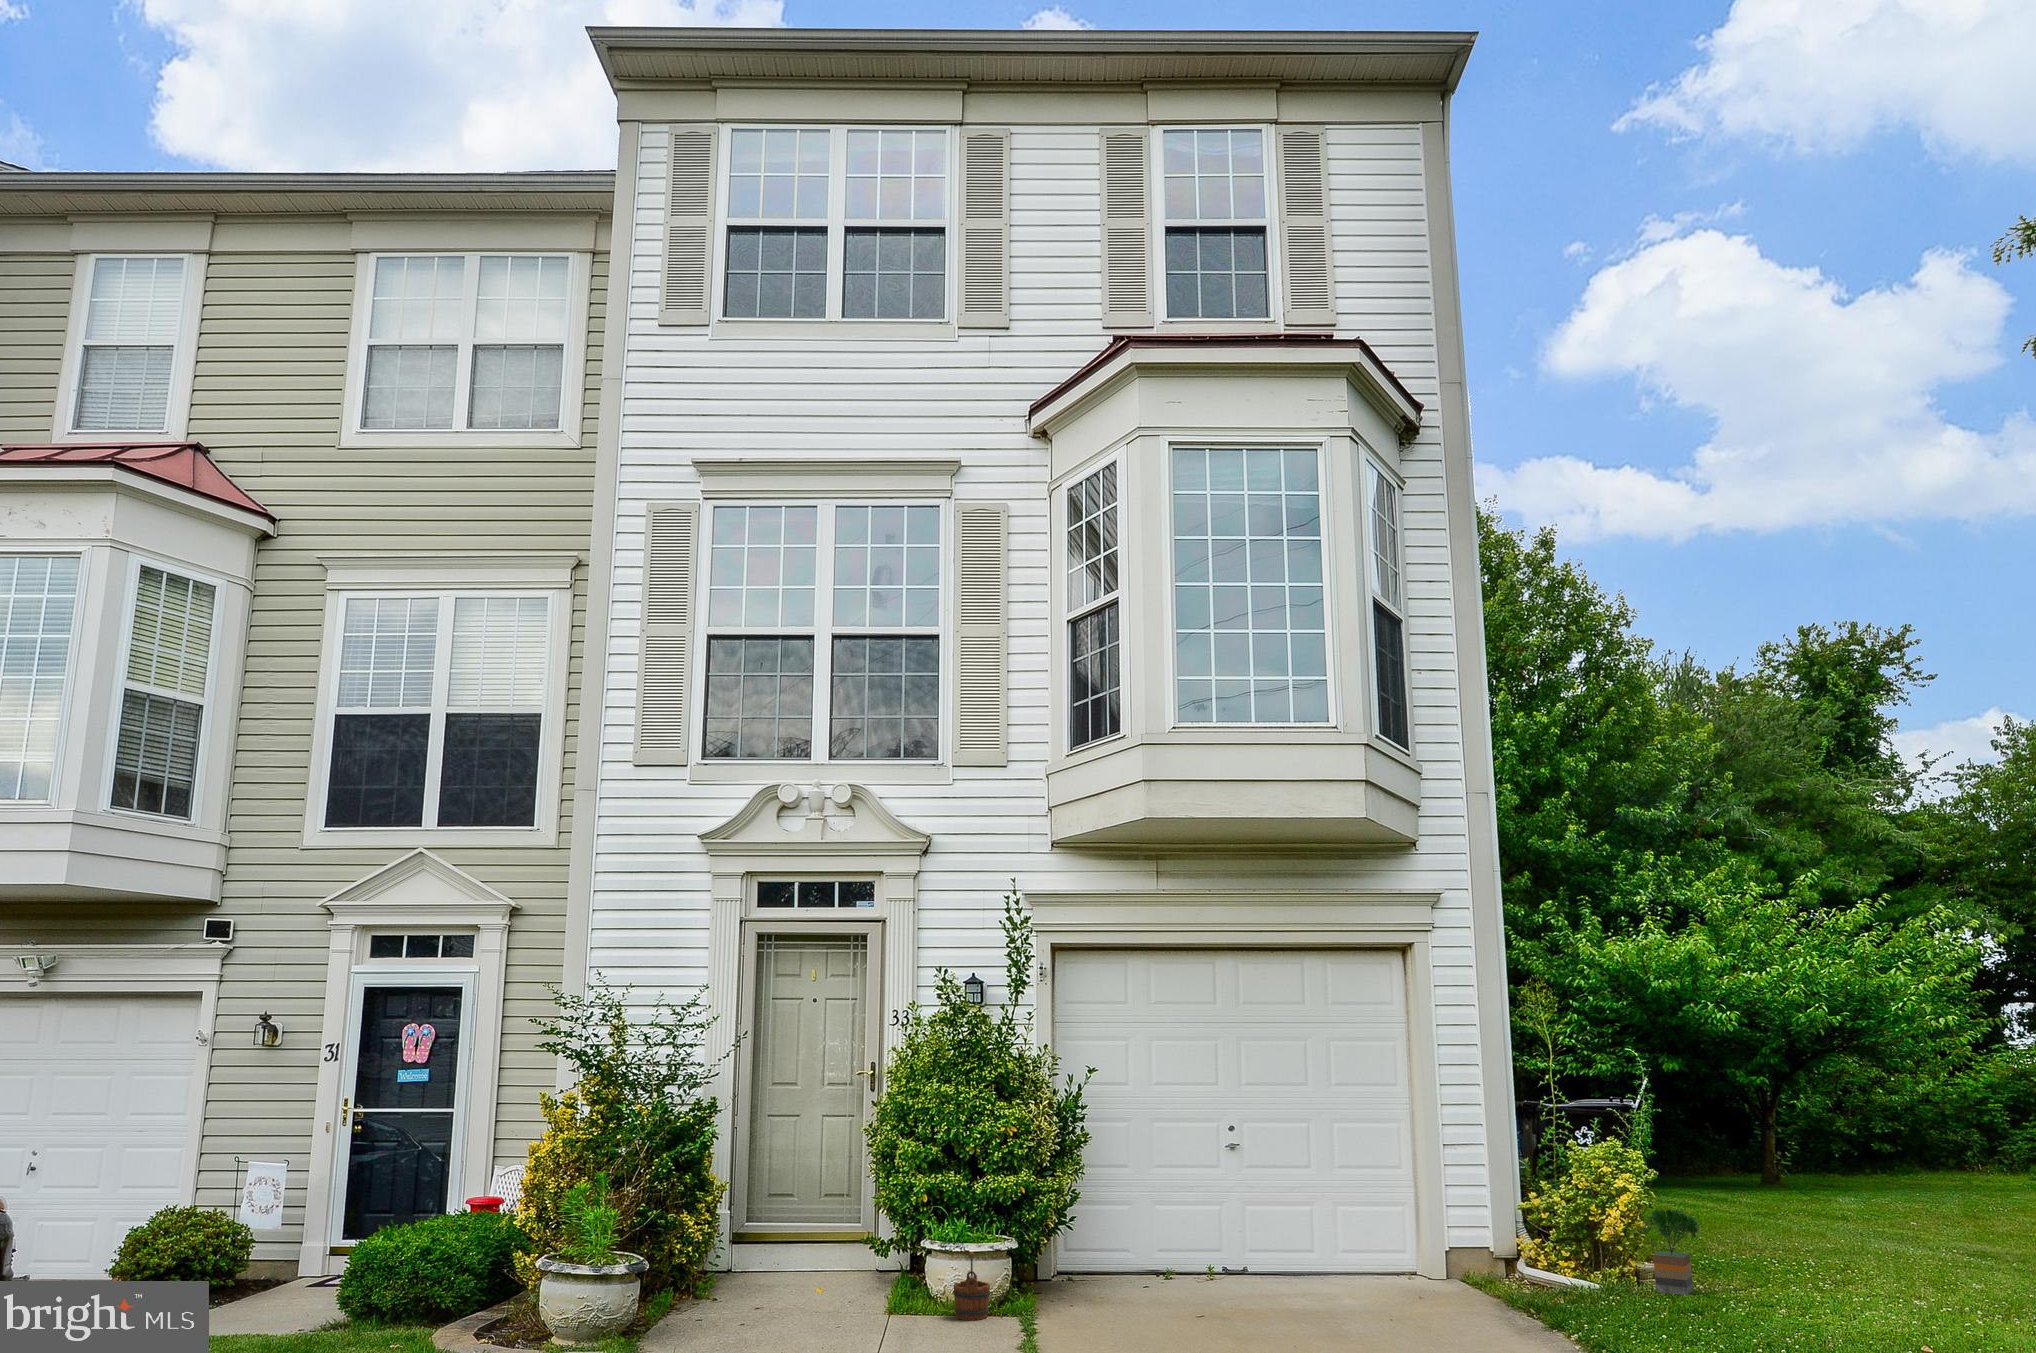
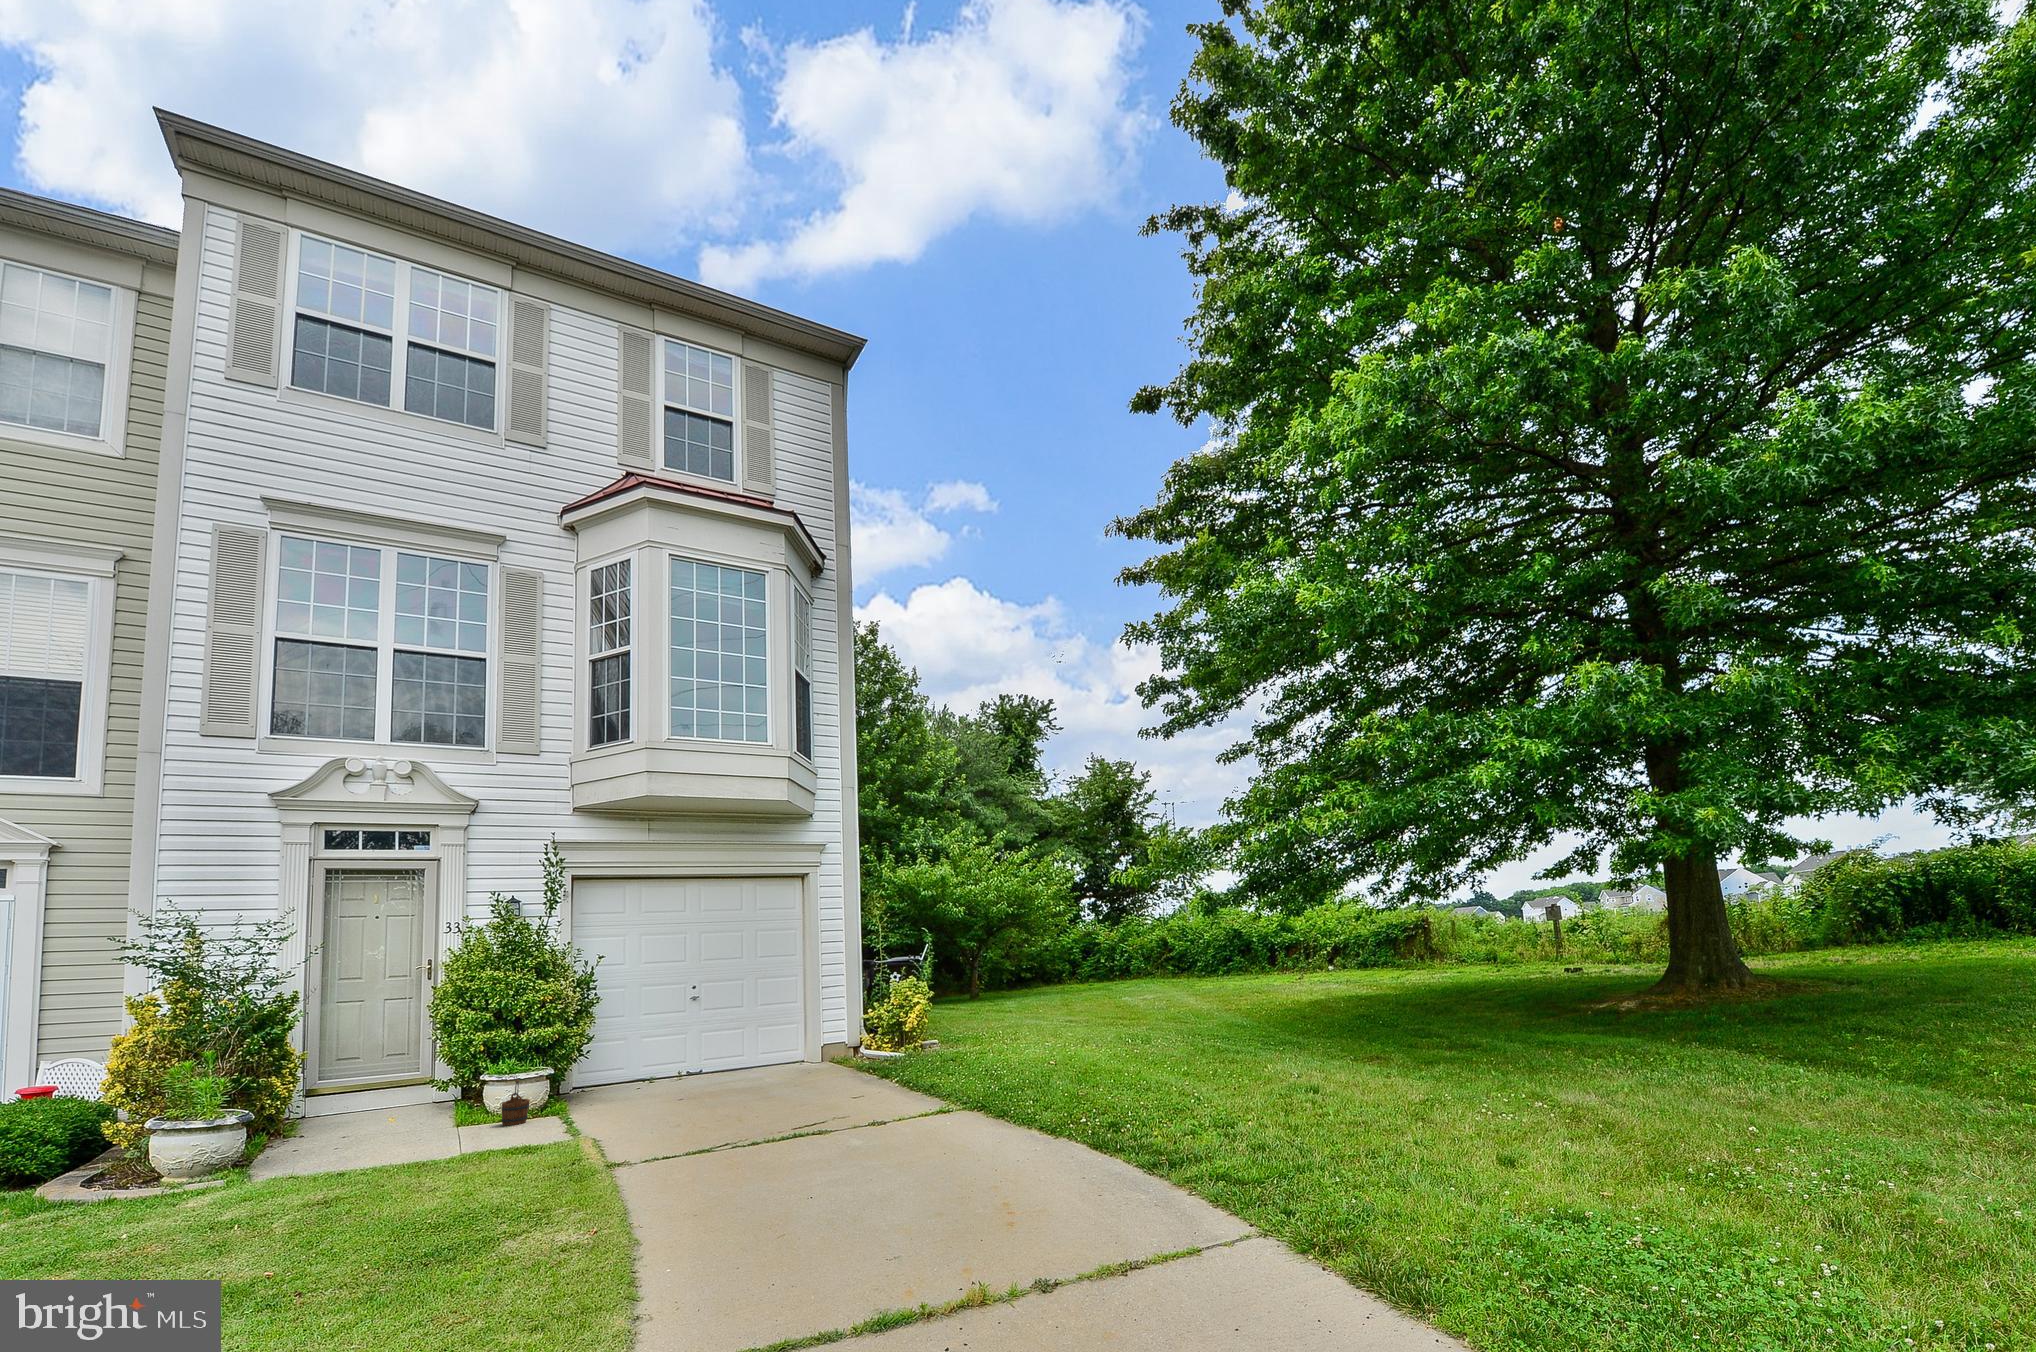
potted tree: present [1642,1208,1700,1295] -> none [922,1008,953,1054]

